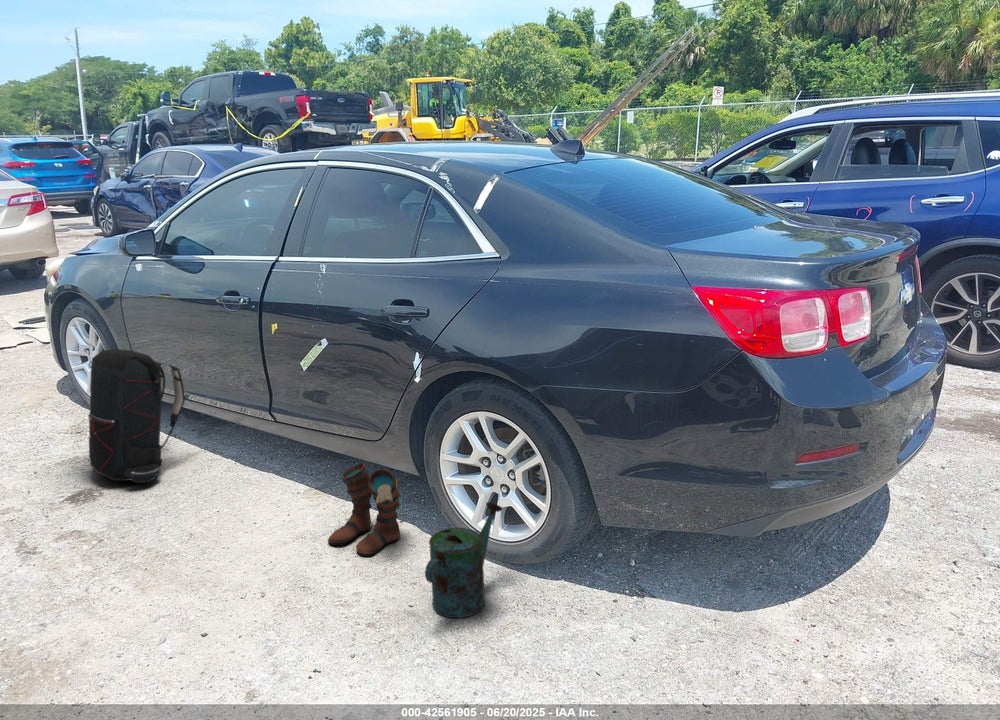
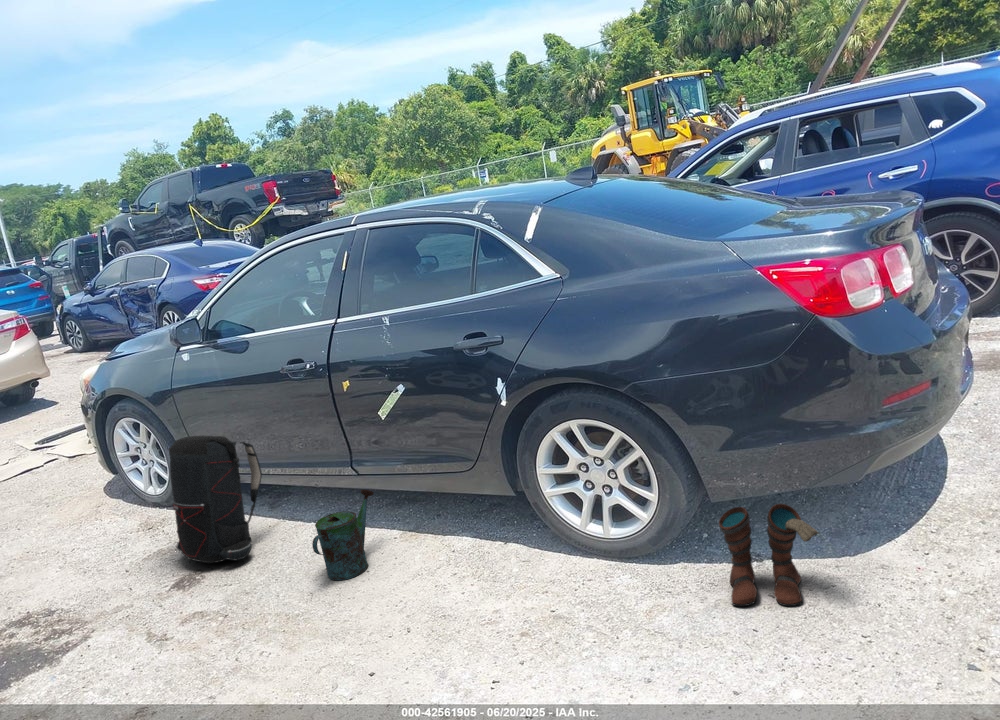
boots: present [328,464,400,556] -> present [719,504,819,606]
watering can: present [425,502,502,618] -> present [312,490,374,580]

